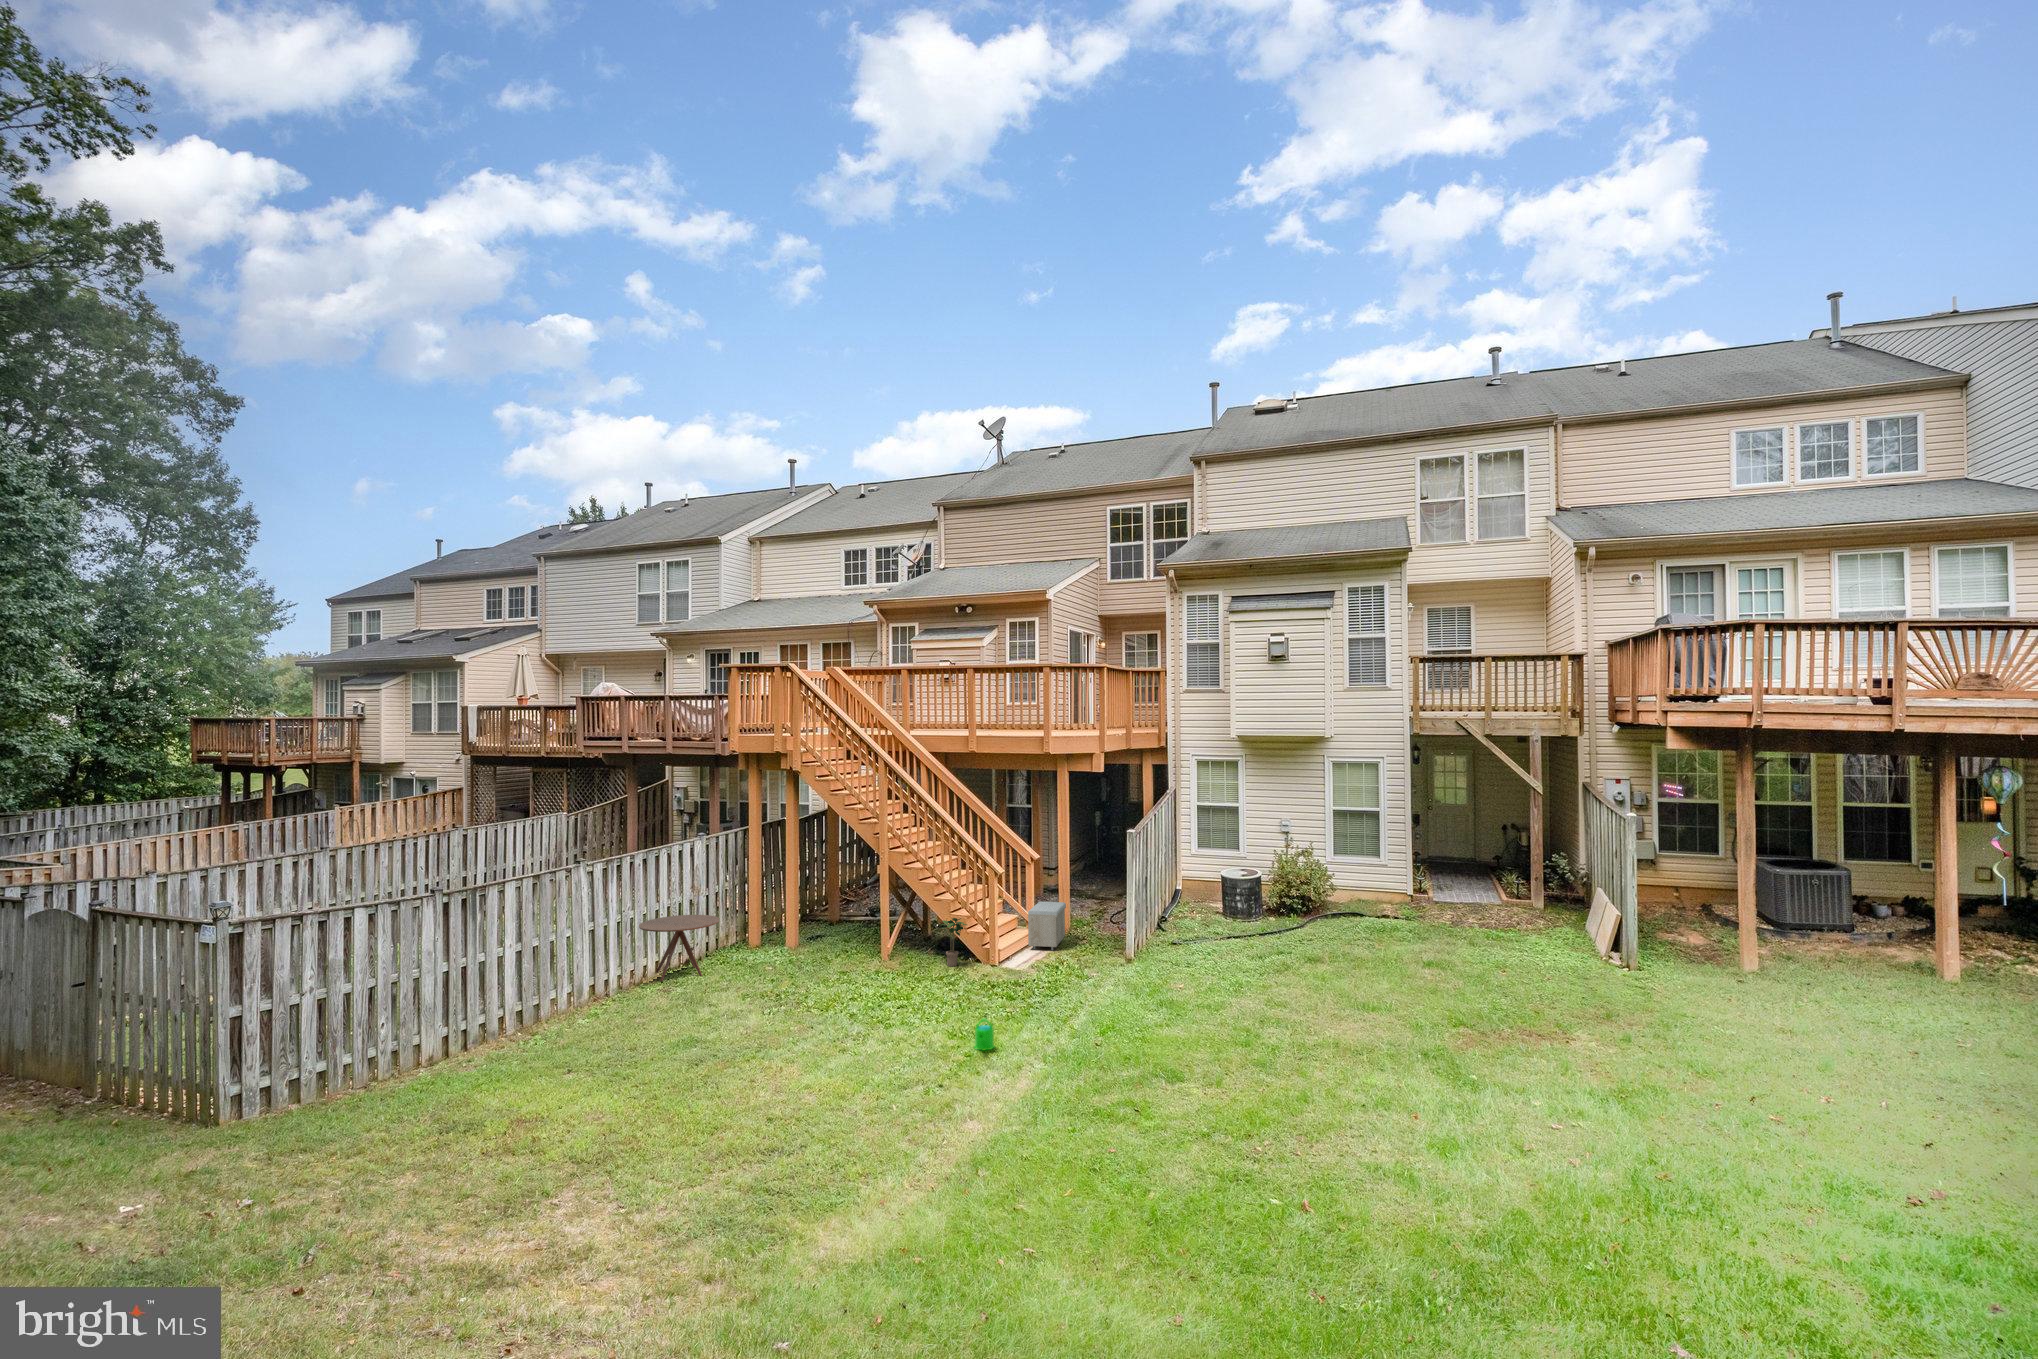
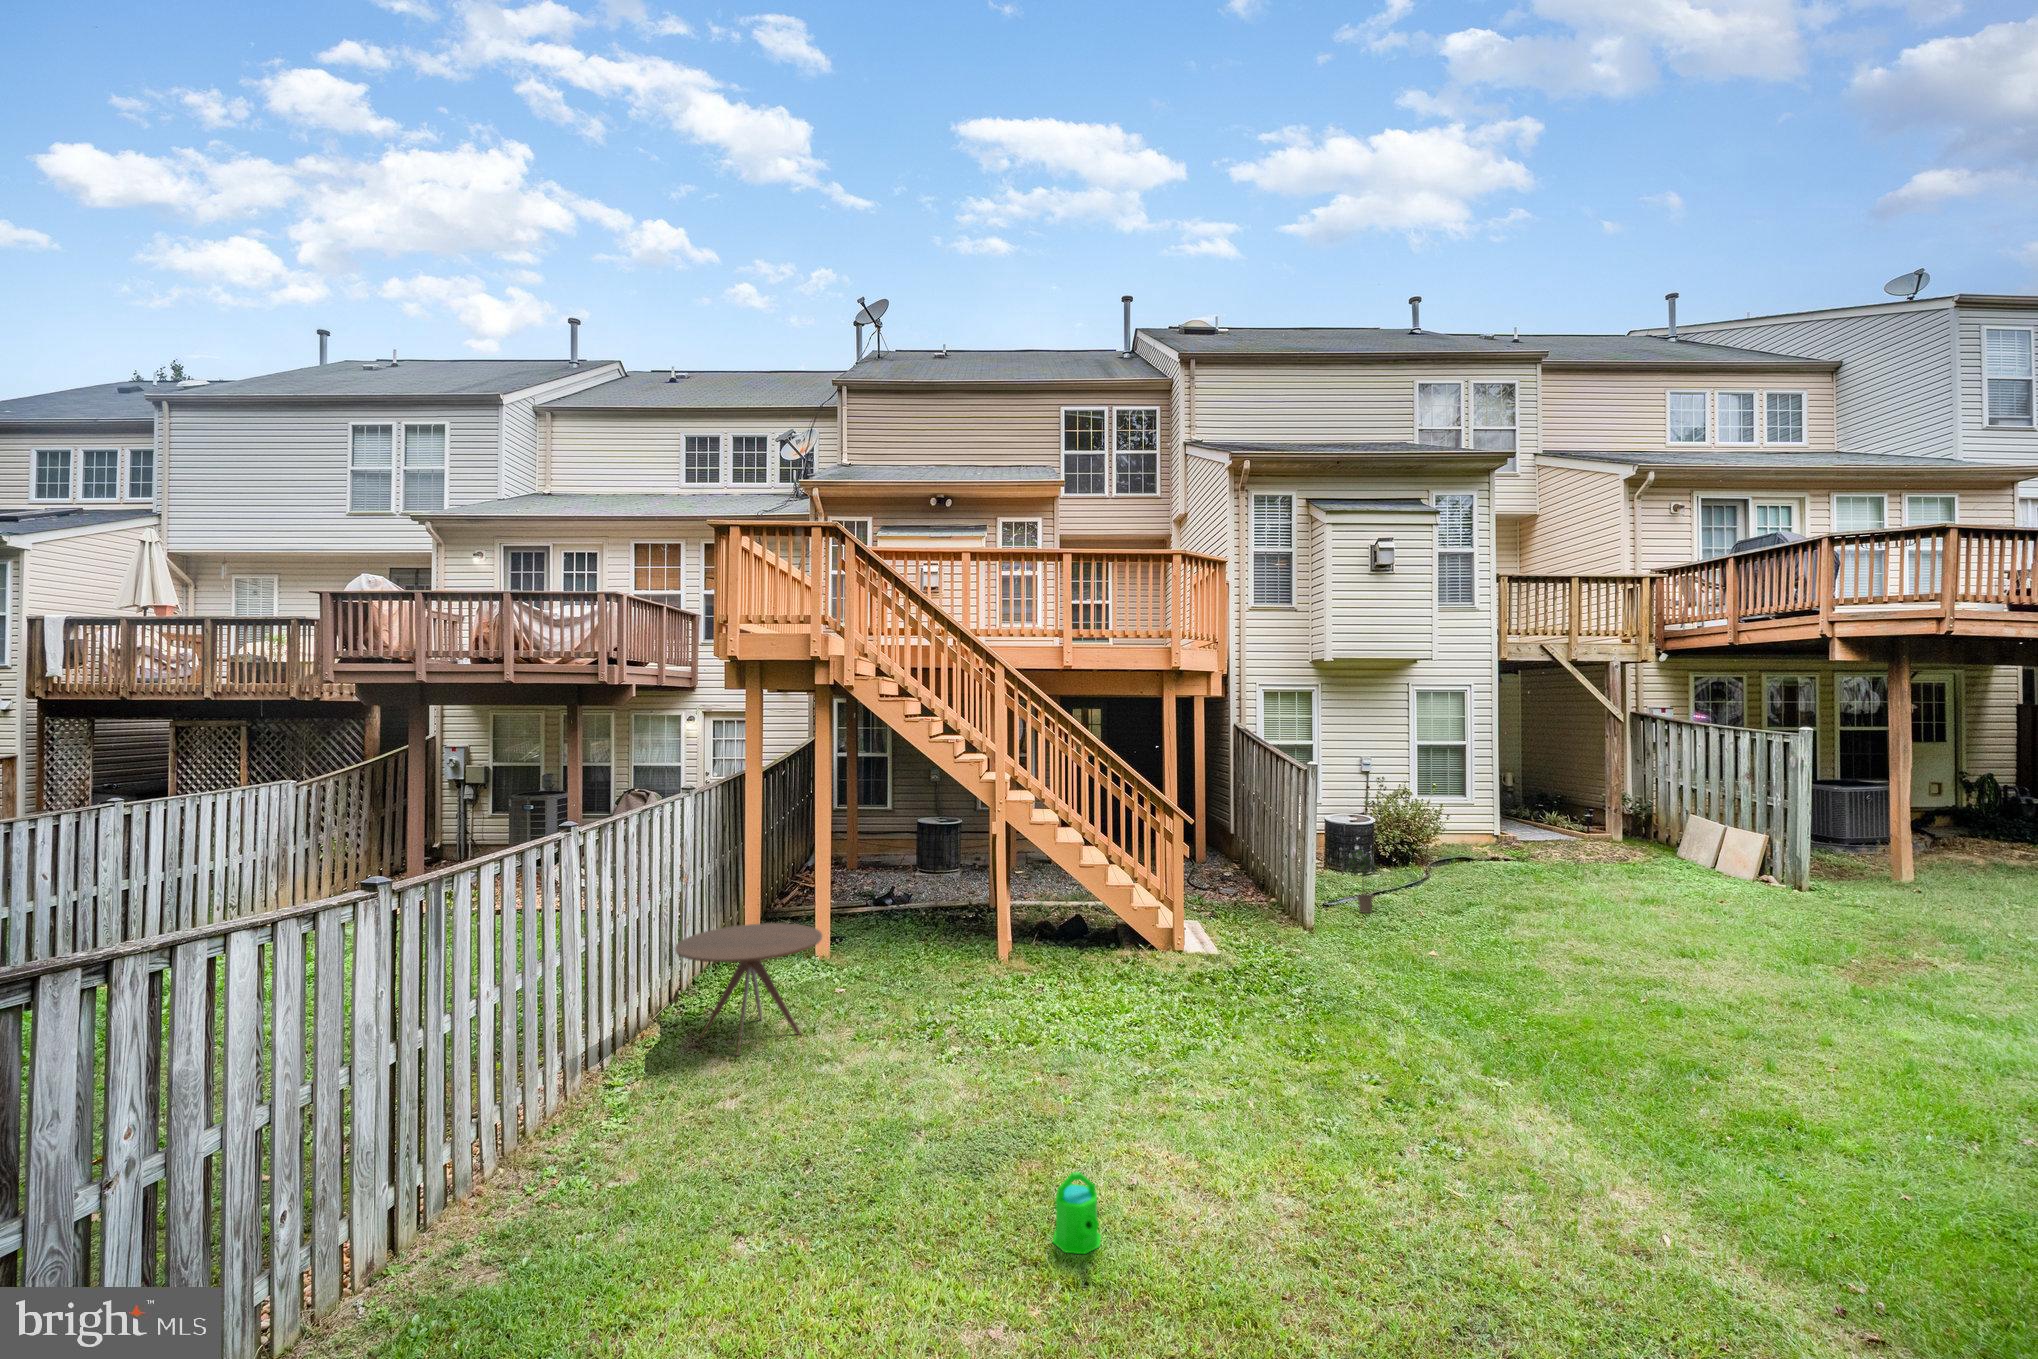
storage bench: present [1028,902,1066,950] -> none [1199,866,1262,933]
potted plant: present [942,918,967,966] -> present [1349,850,1376,913]
watering can: present [975,1018,994,1050] -> present [1053,1171,1101,1254]

